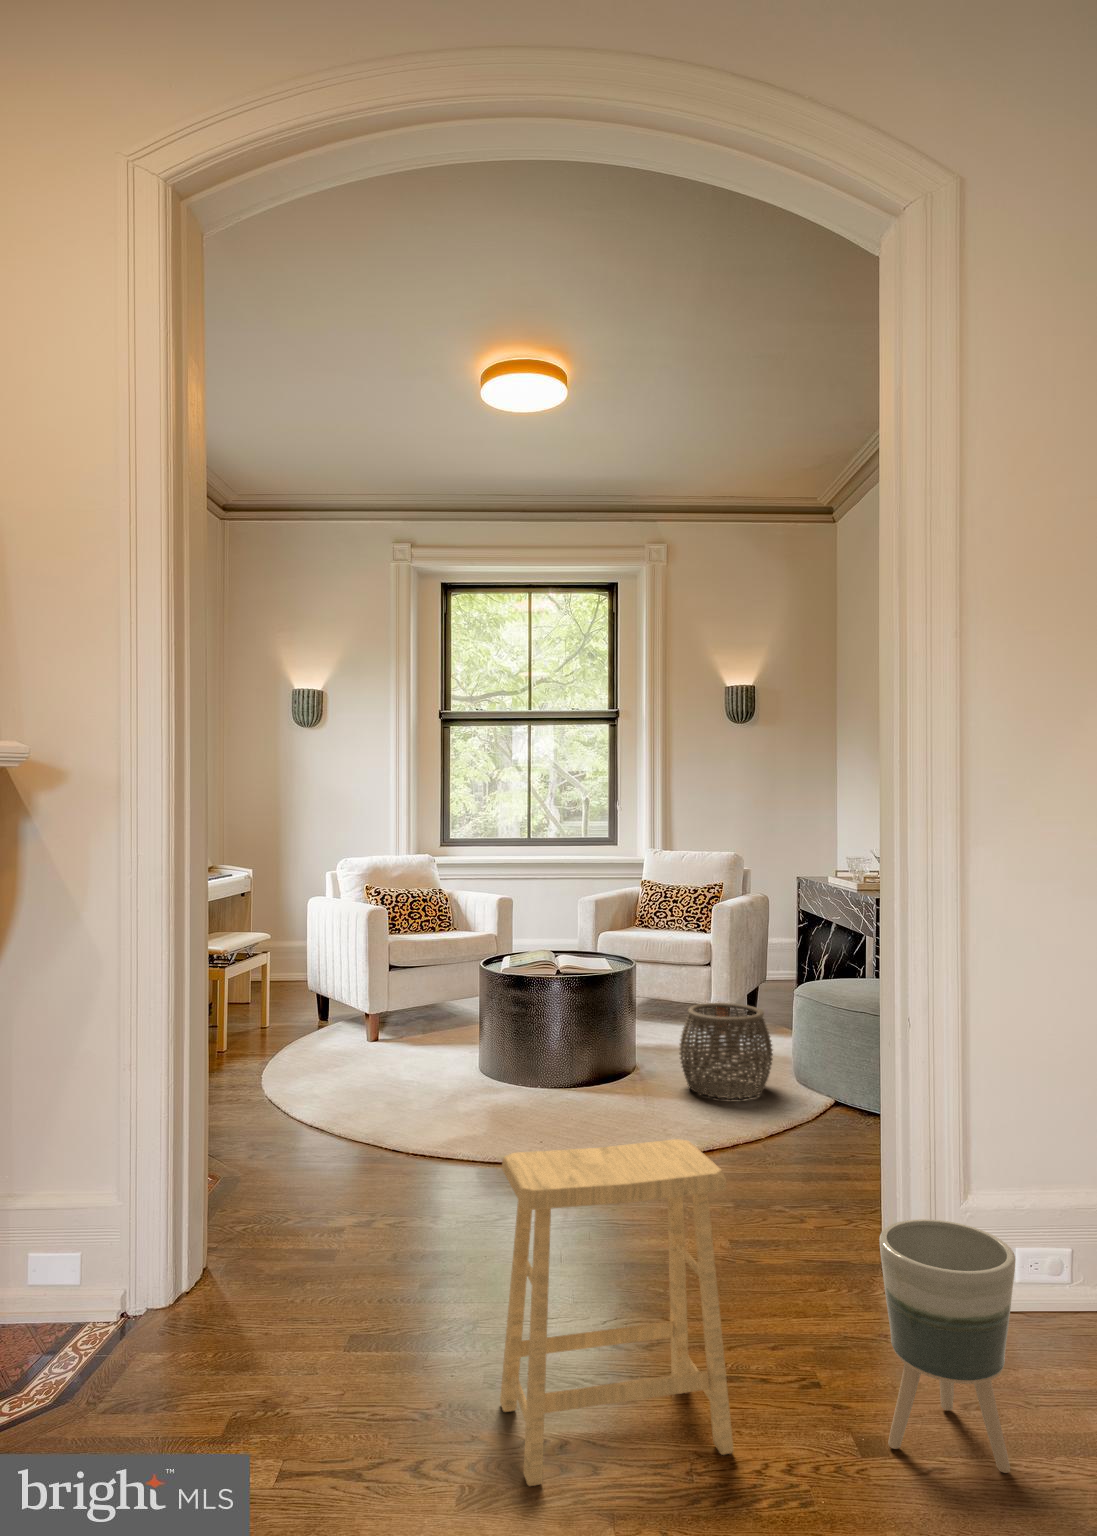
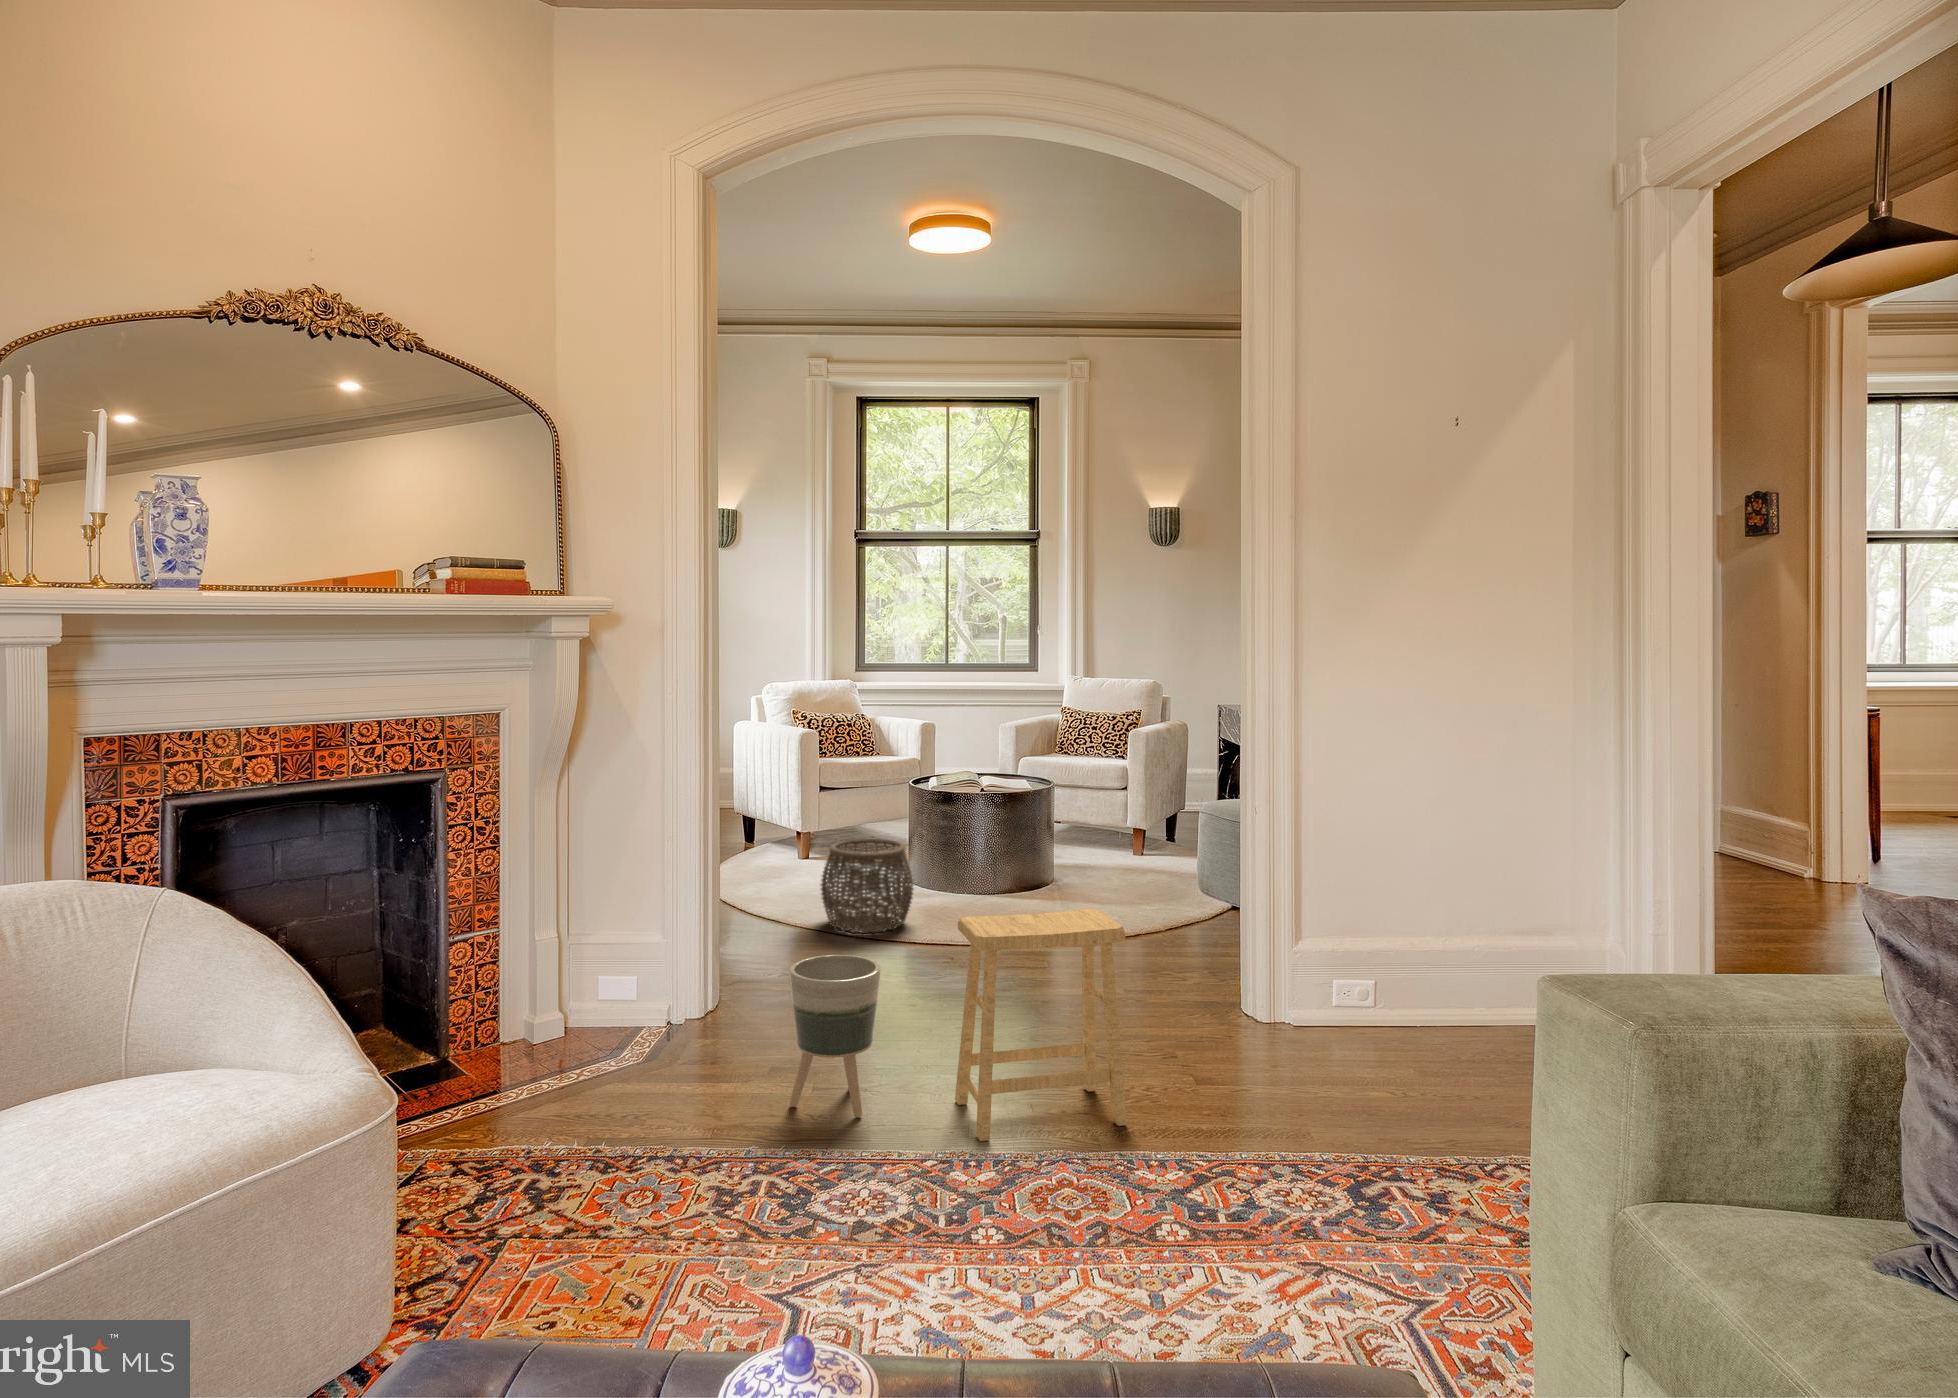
woven basket: present [679,1003,773,1099] -> present [821,839,914,933]
planter: present [879,1219,1015,1473] -> present [789,955,881,1118]

